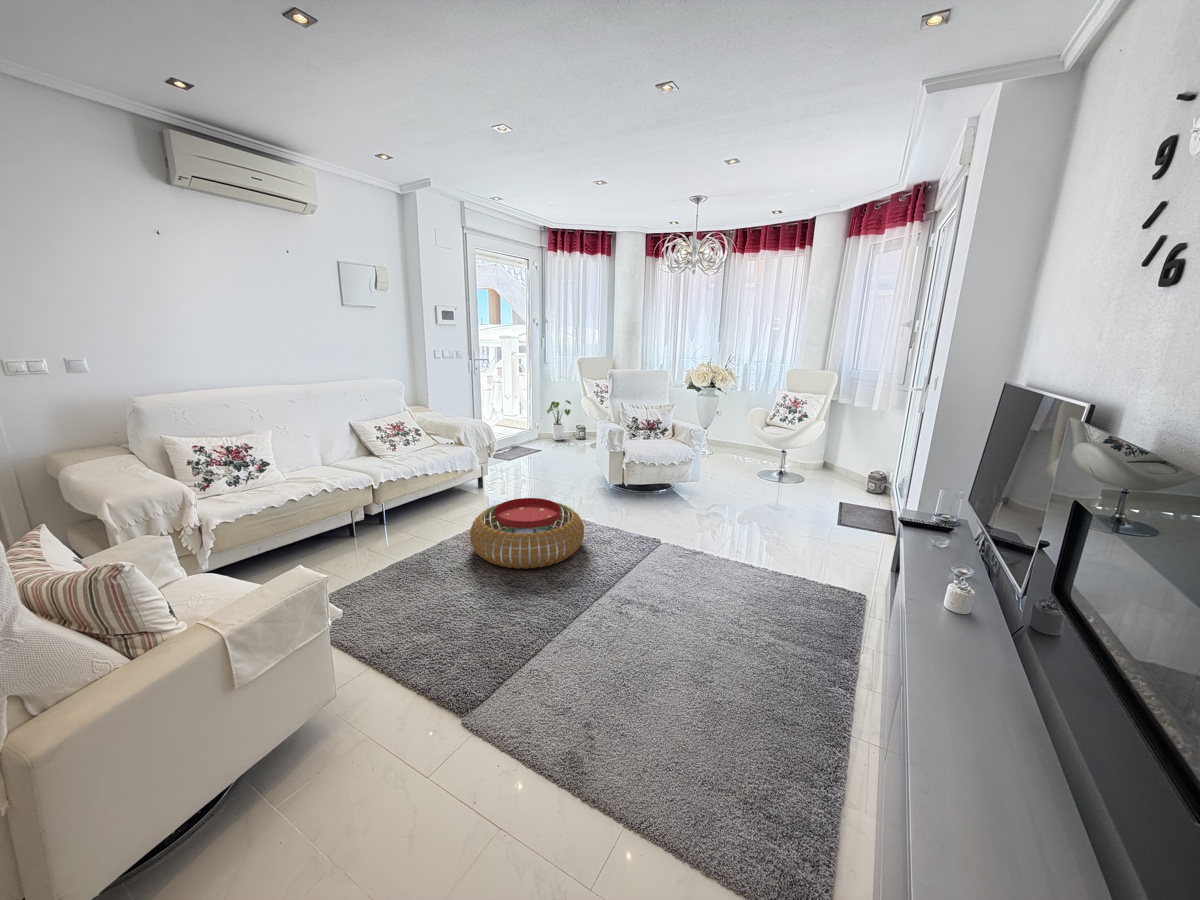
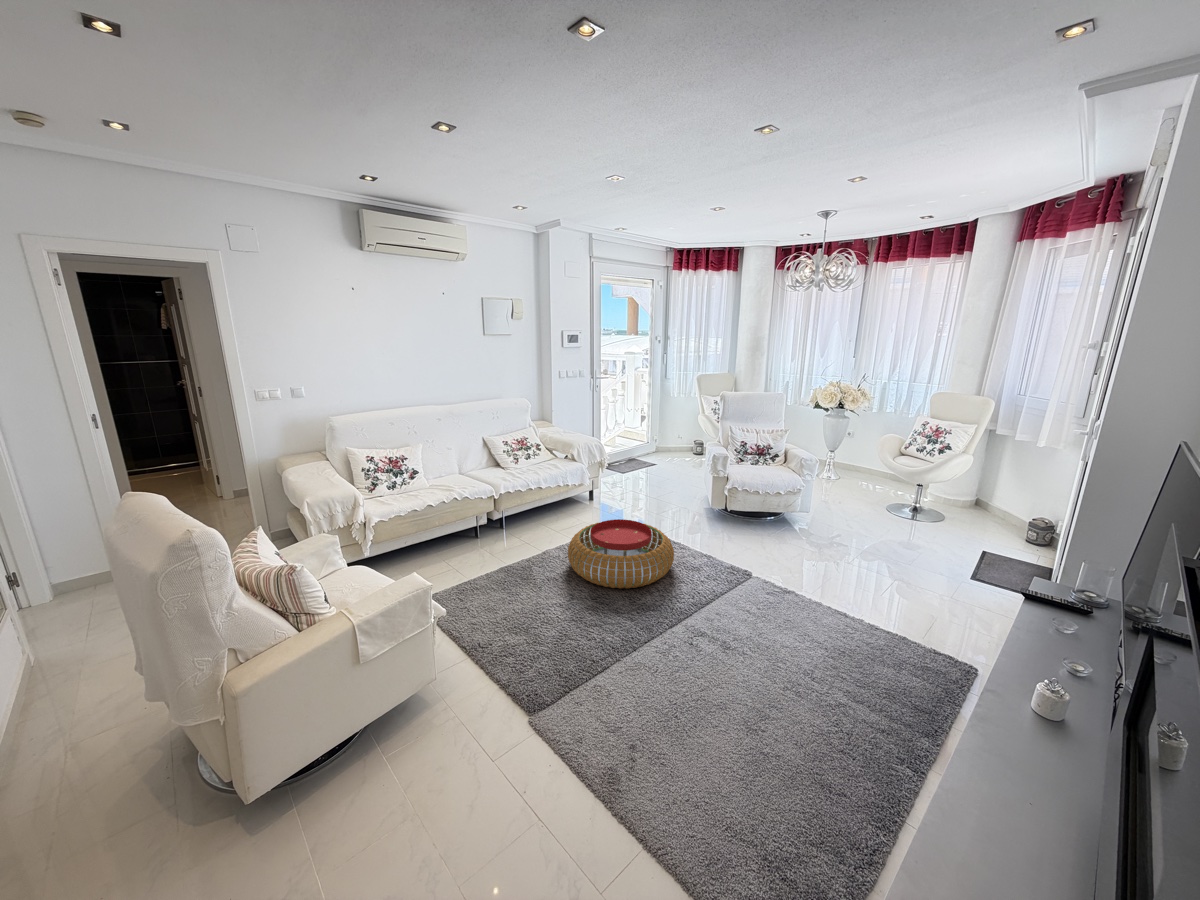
house plant: present [547,400,571,440] -> none [666,414,692,455]

